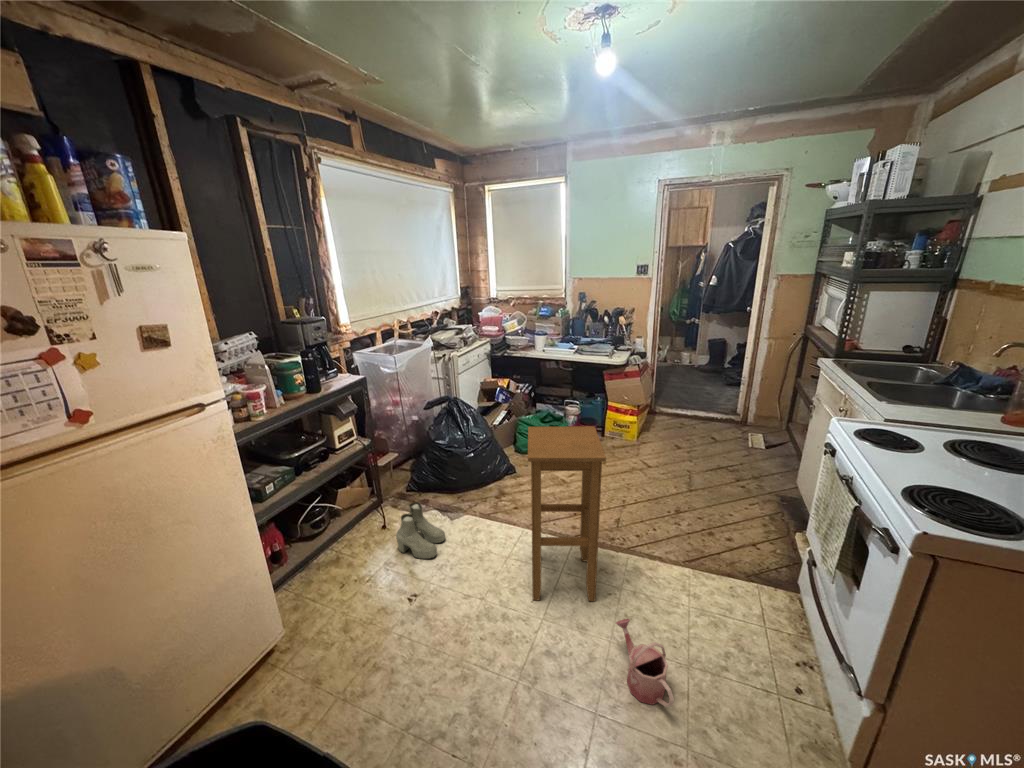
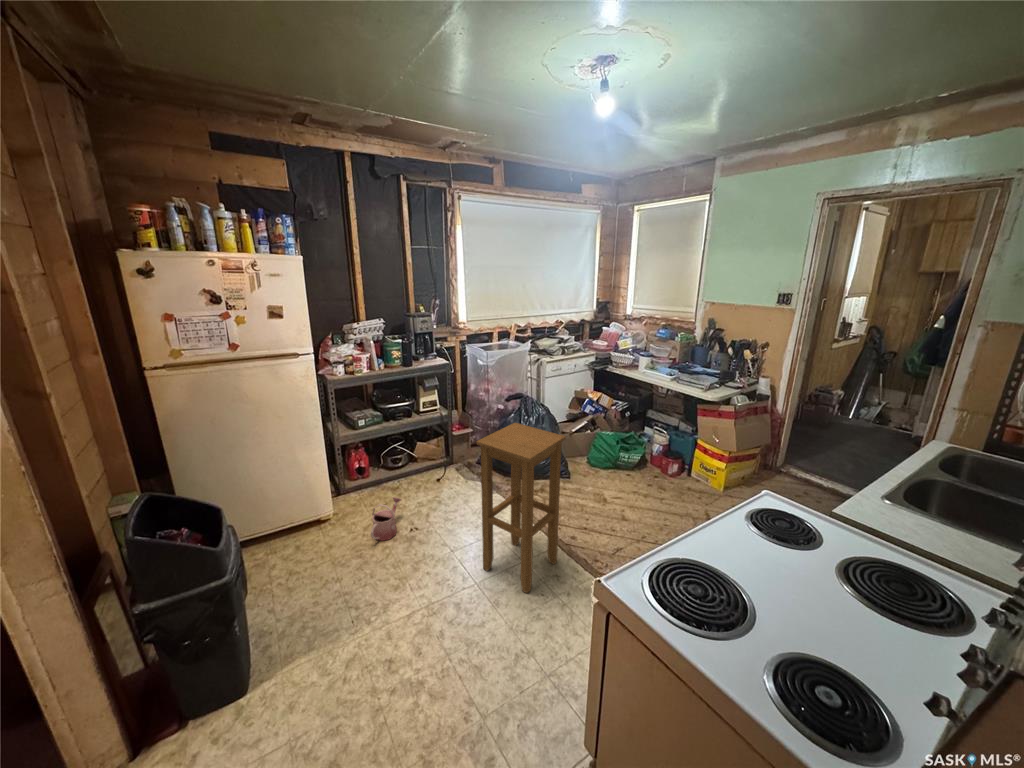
boots: present [396,502,445,559] -> none [433,466,468,511]
watering can: present [616,619,674,707] -> present [371,498,401,541]

